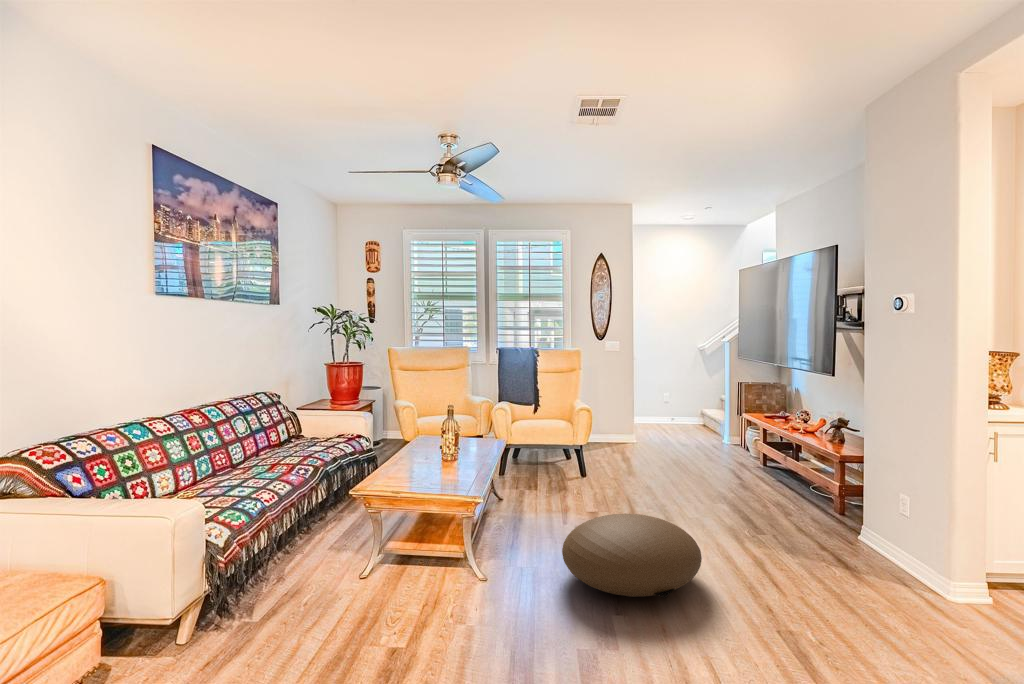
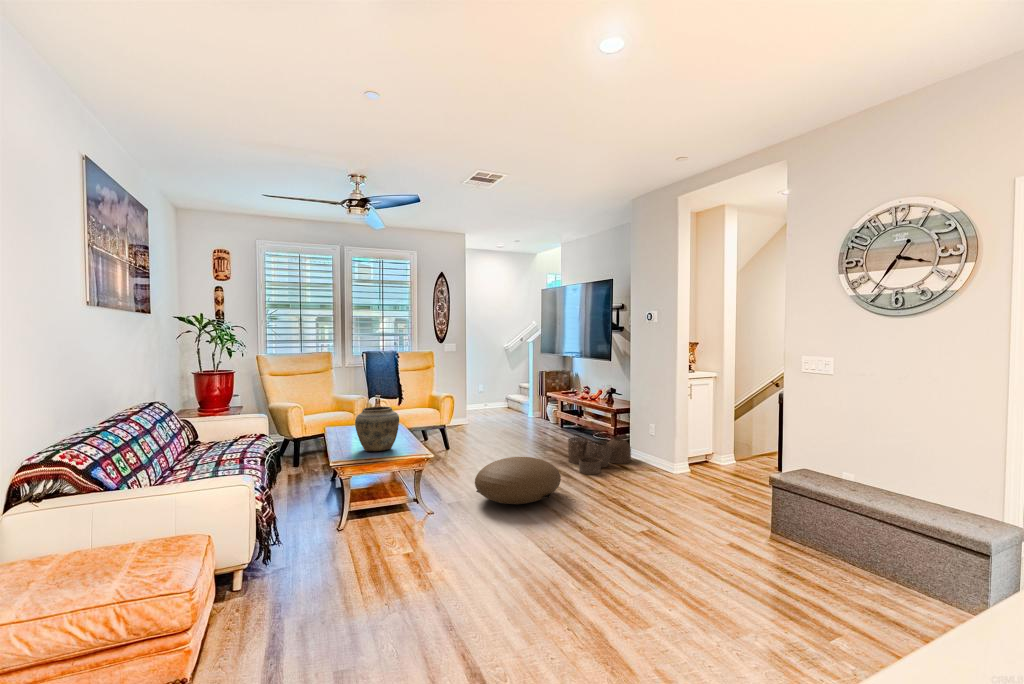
vase: none [411,420,468,480] -> present [355,407,399,451]
woven basket: none [745,485,860,559] -> present [568,436,631,474]

